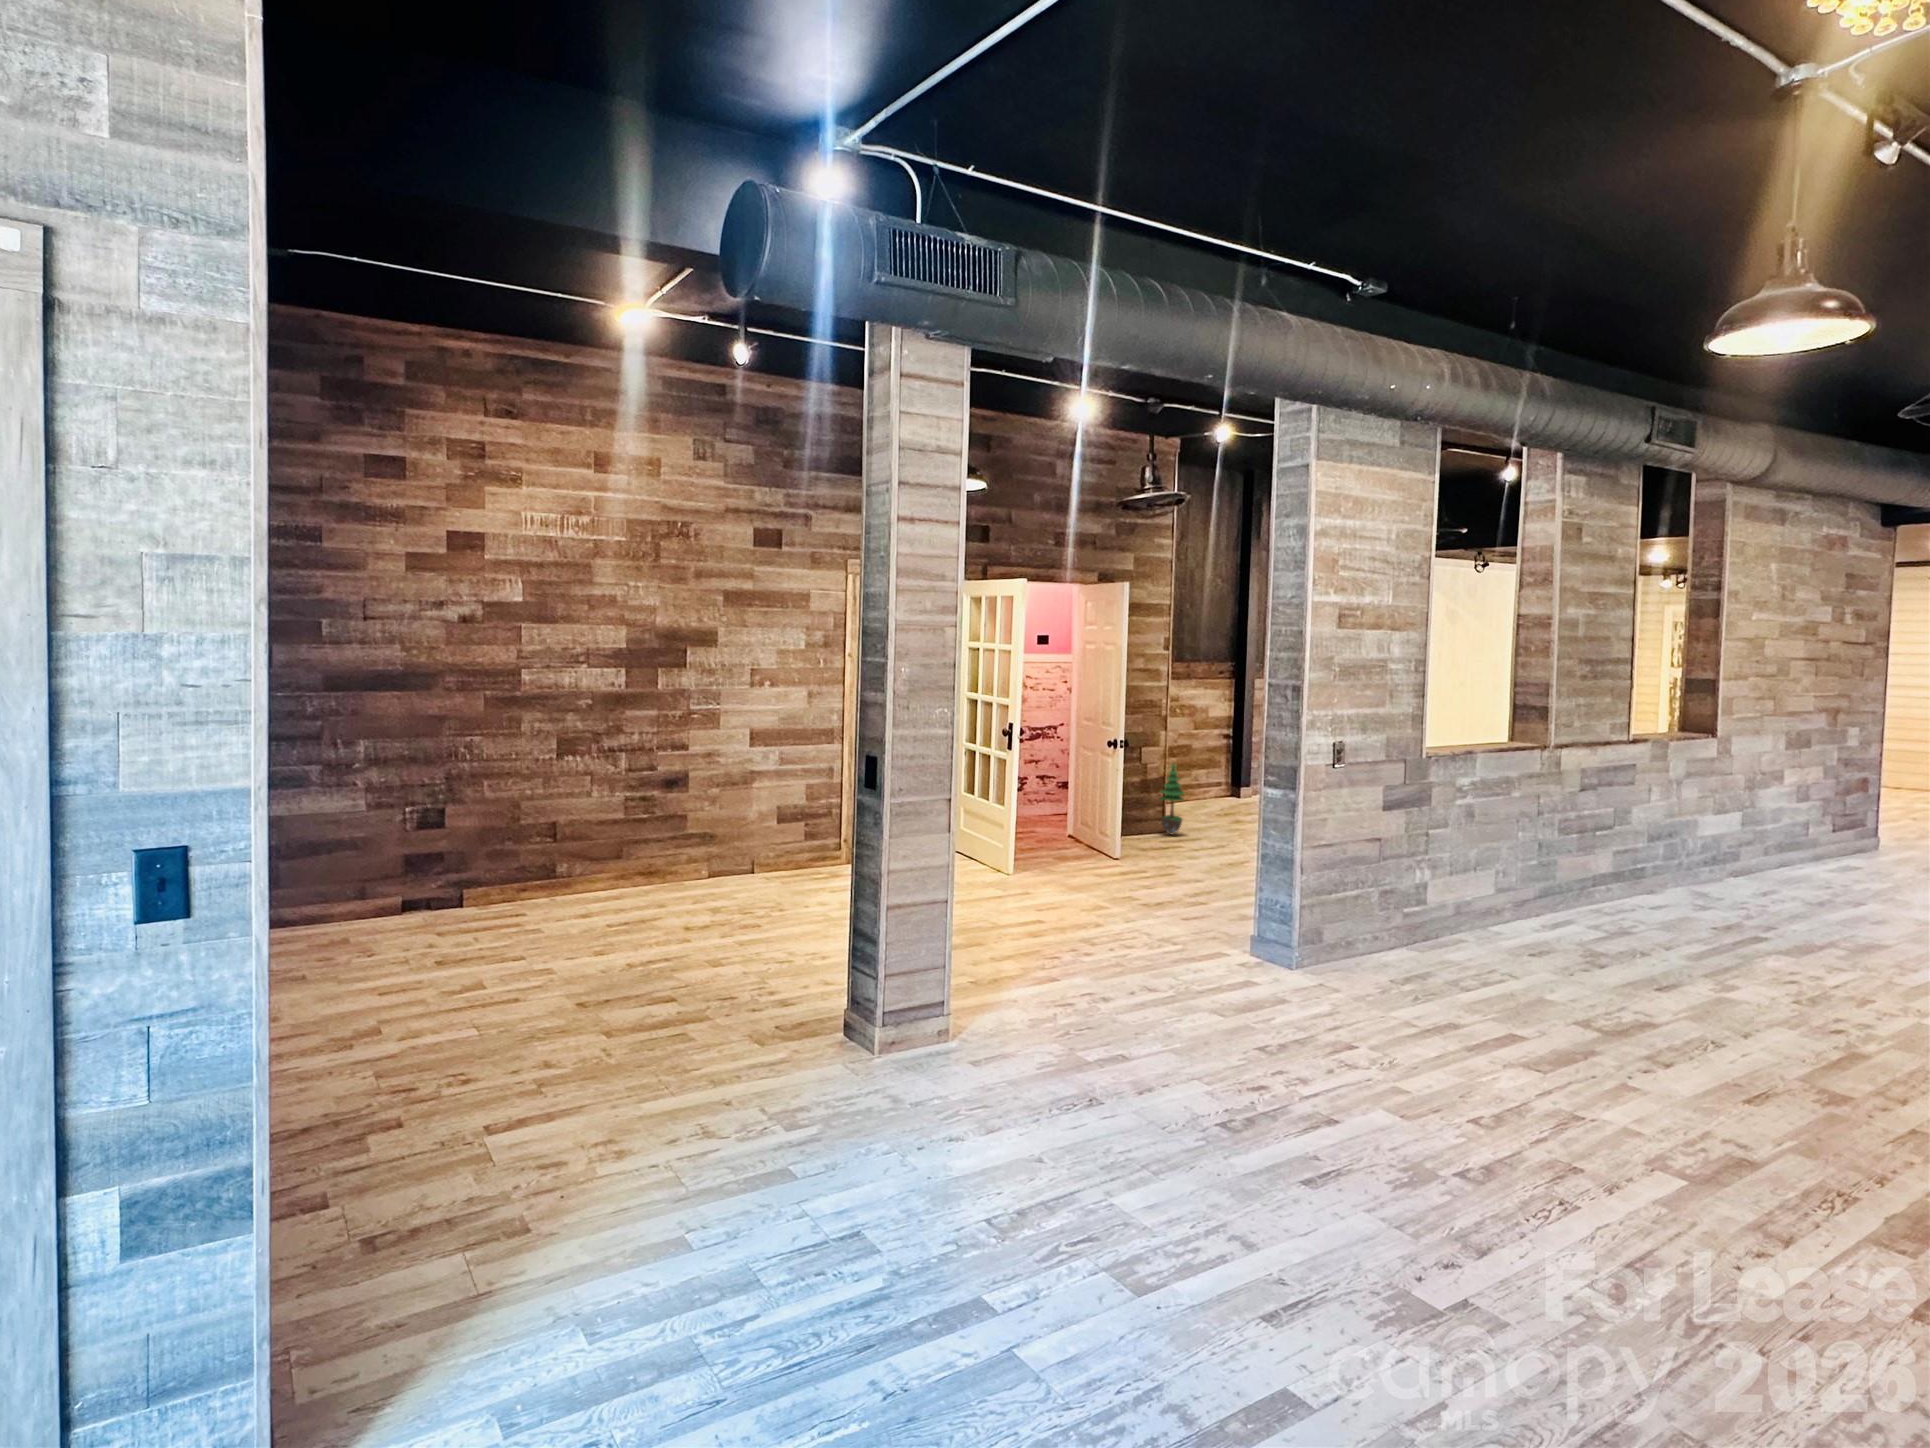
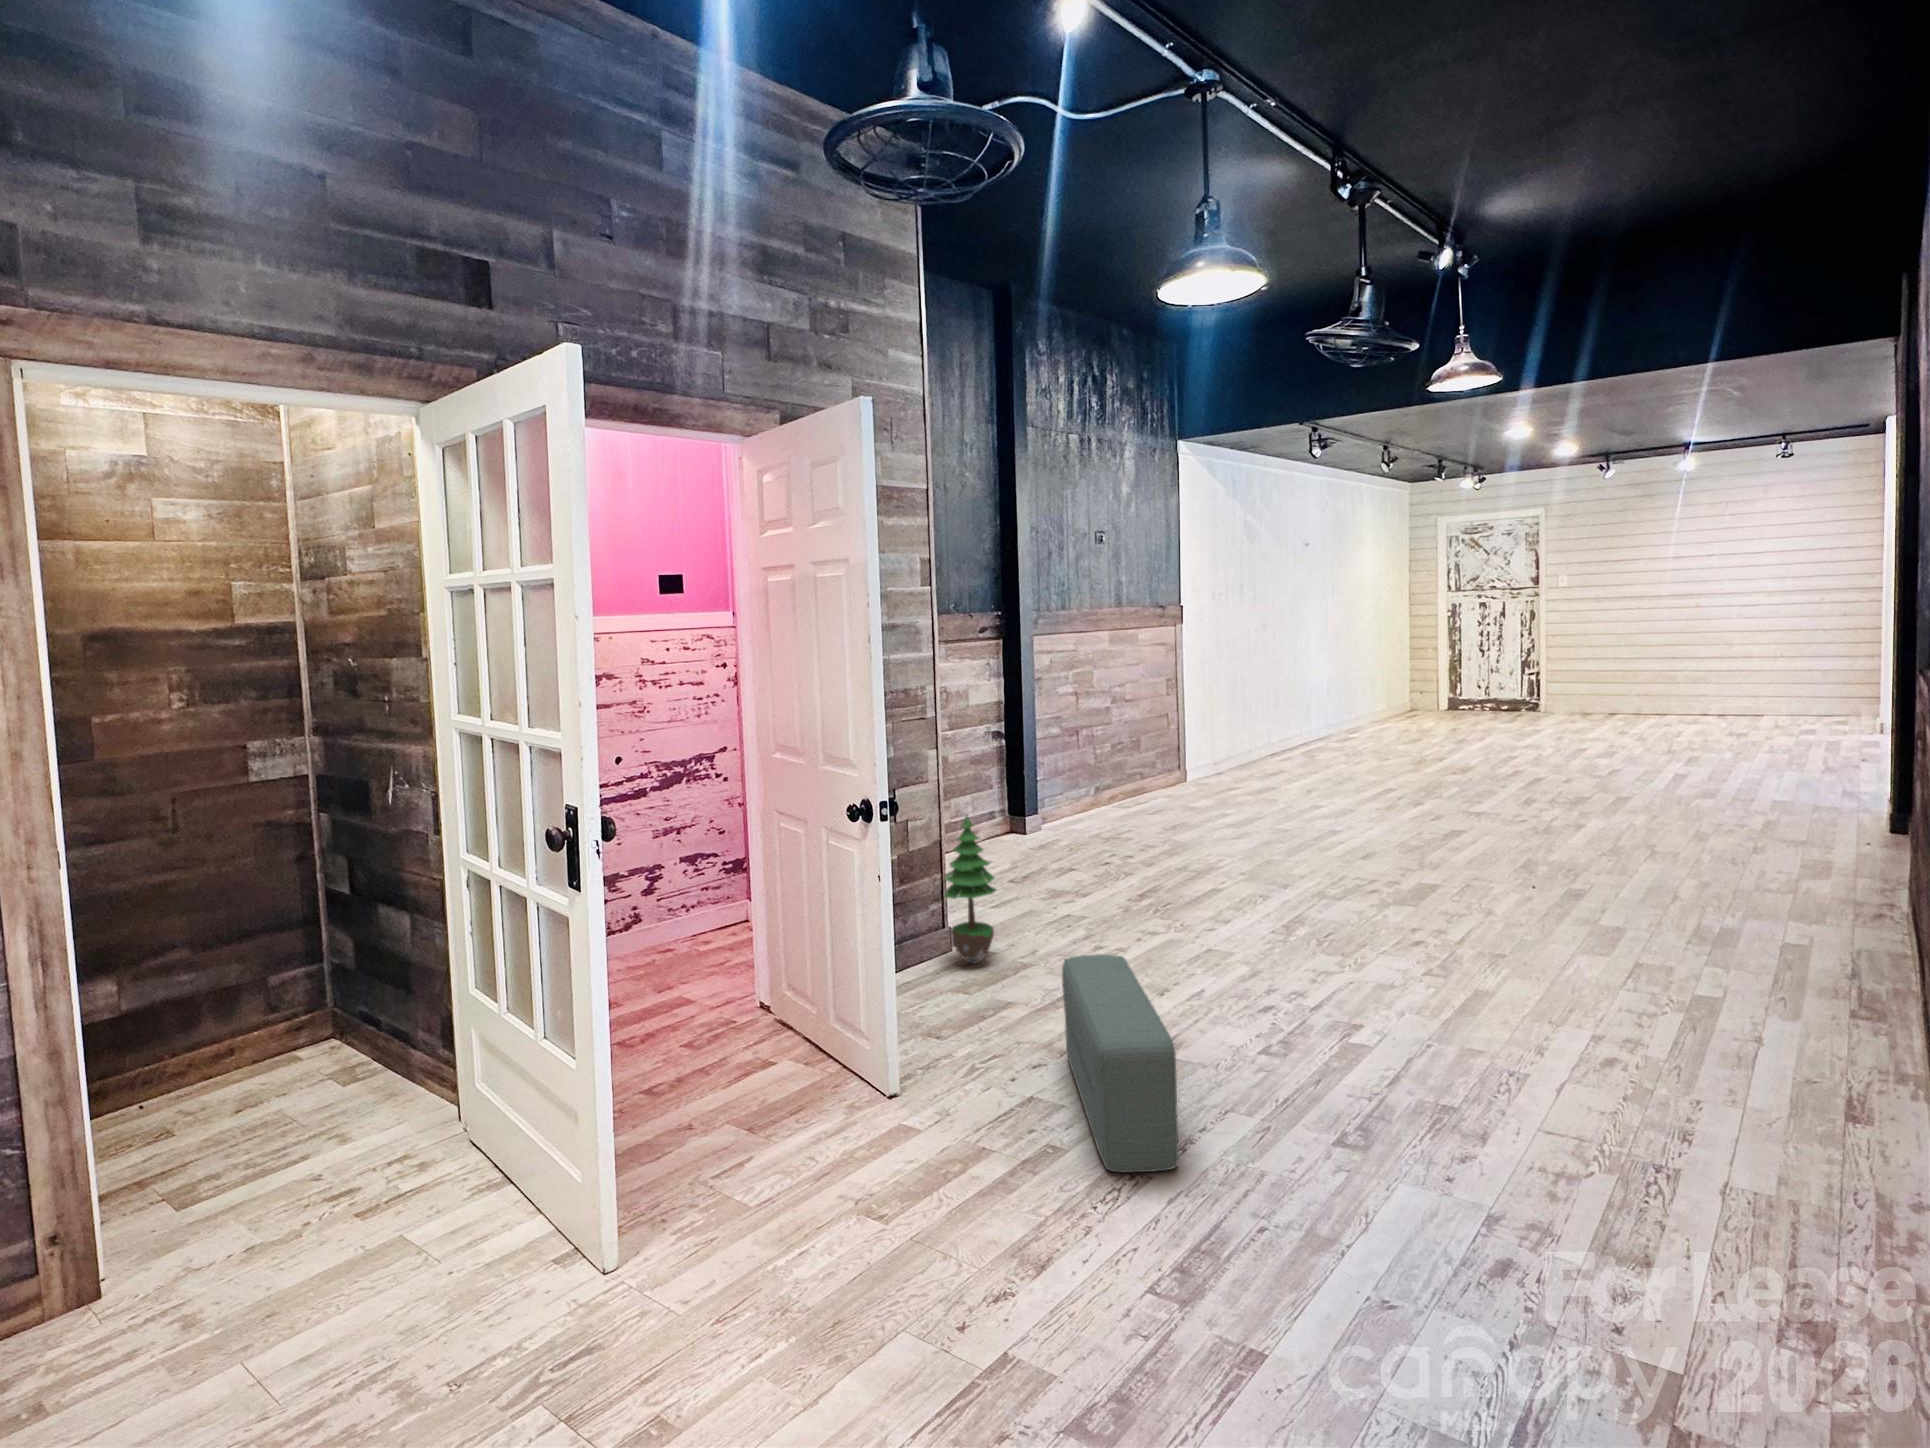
pouf: none [1183,816,1220,880] -> present [1062,954,1178,1172]

